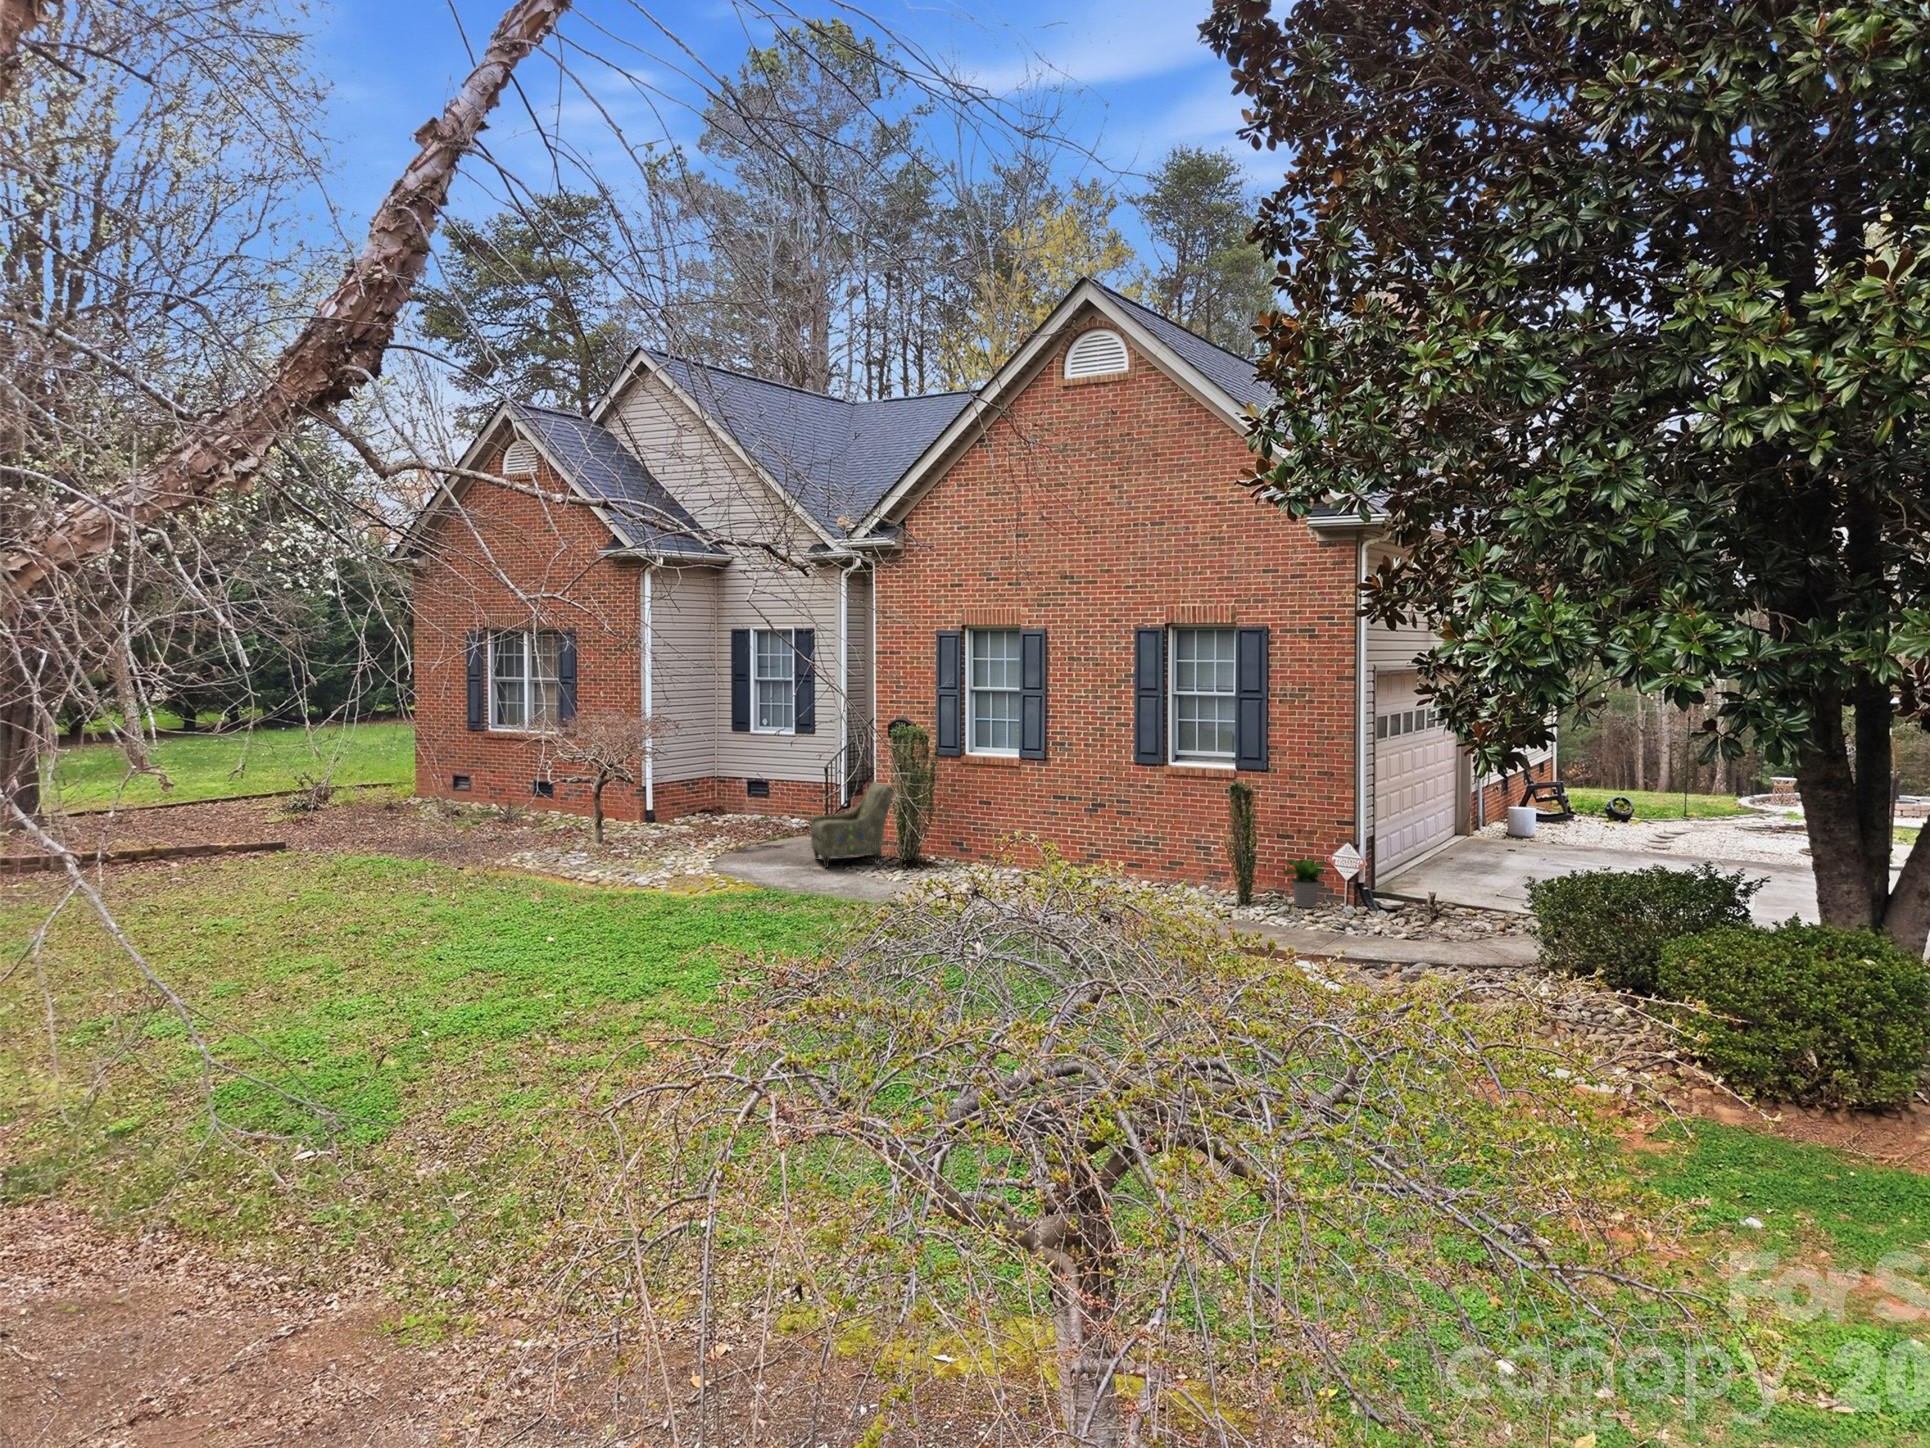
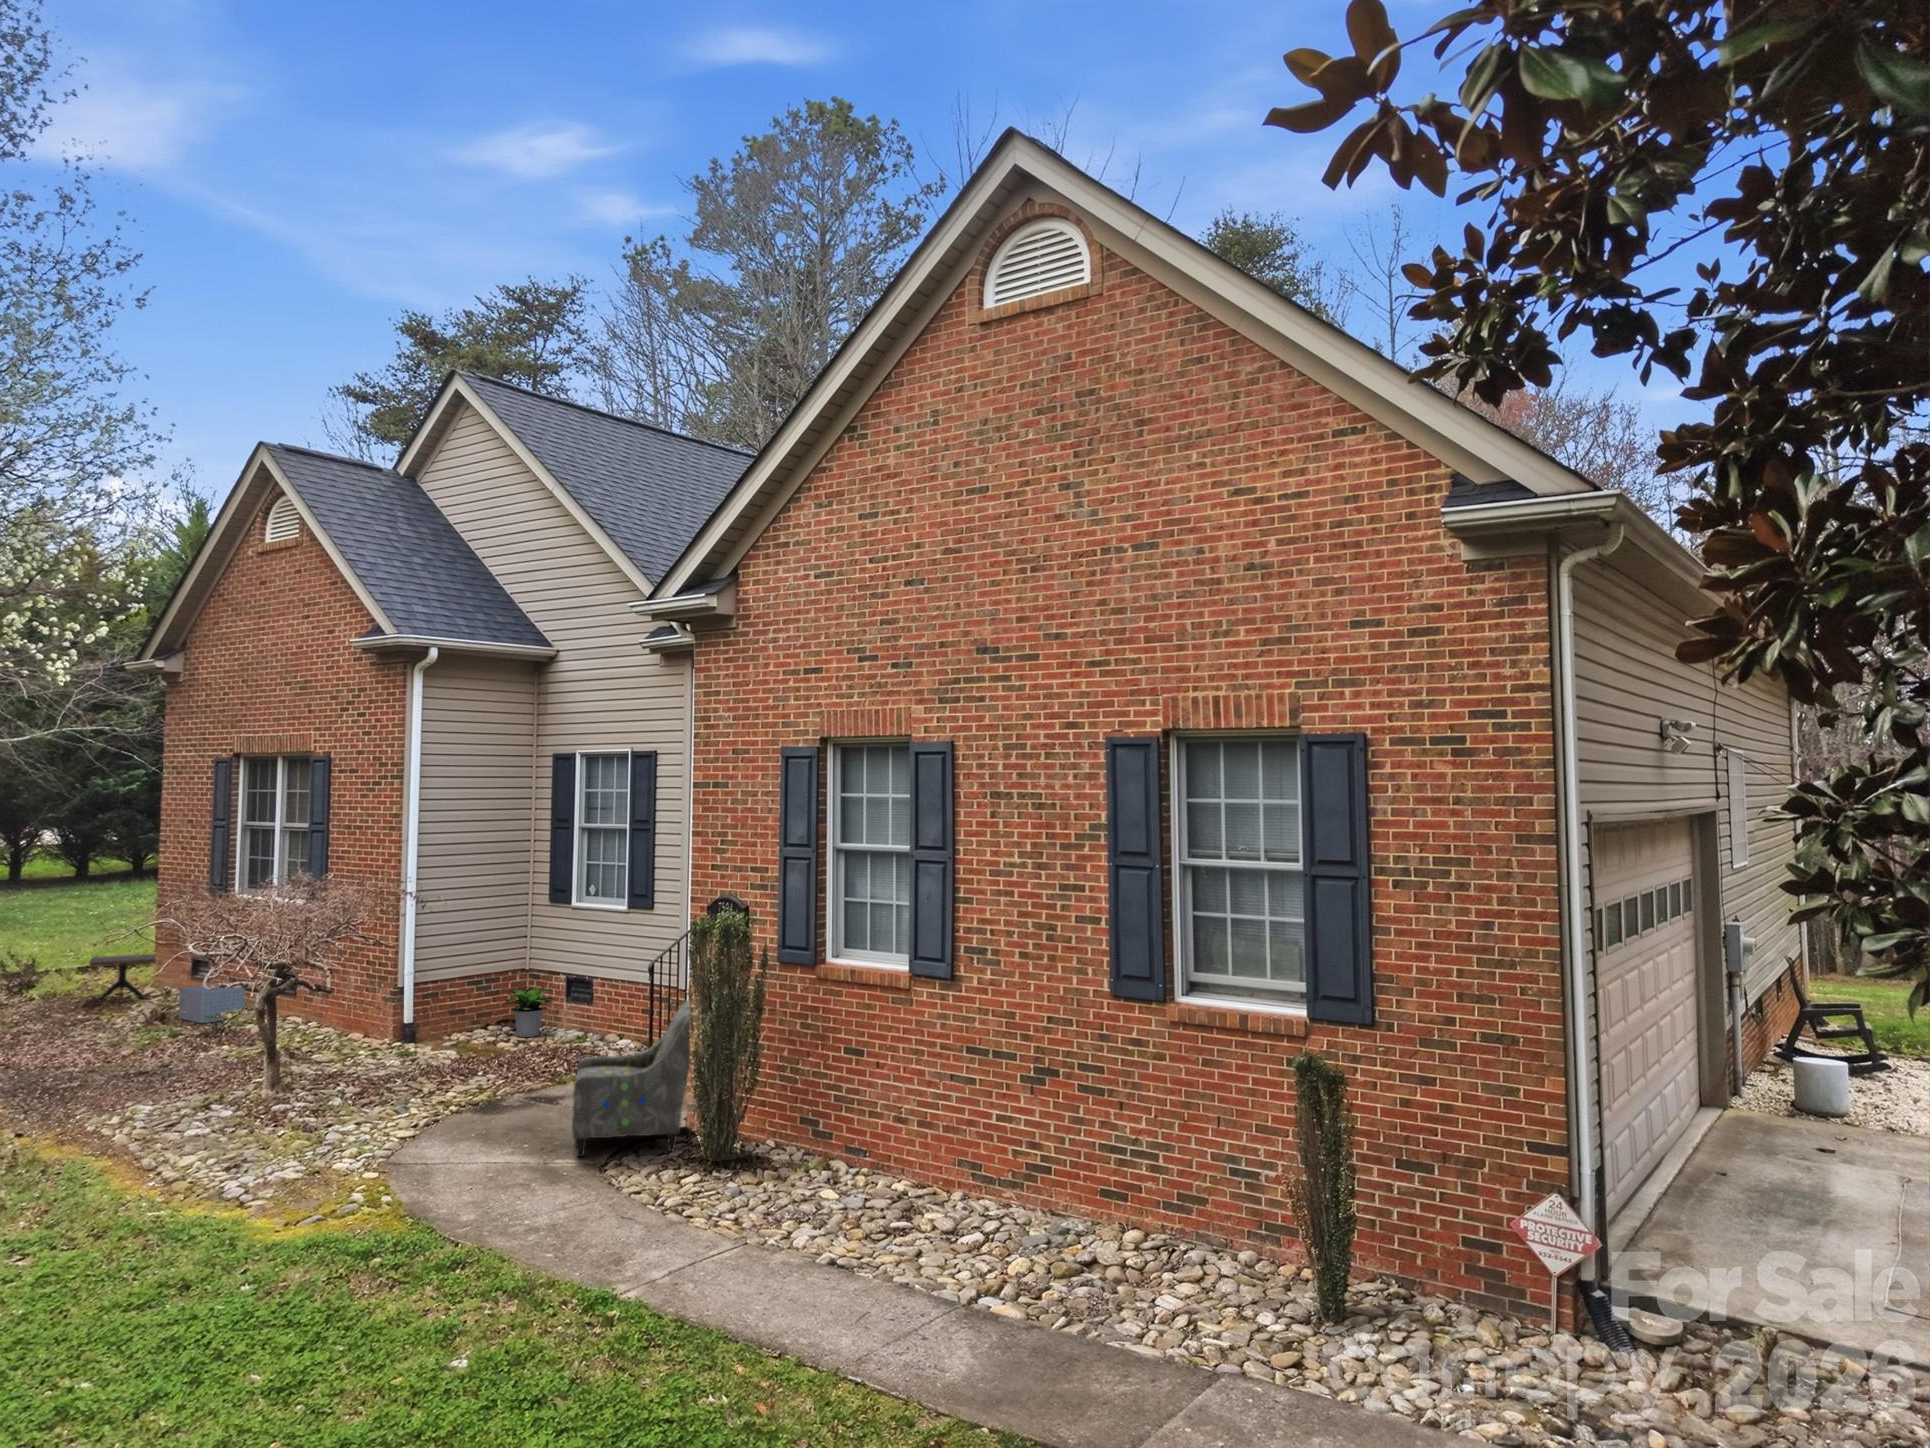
side table: none [370,775,424,809] -> present [89,954,156,1001]
storage box: none [461,792,510,818] -> present [178,986,245,1023]
potted plant: present [1283,859,1330,908] -> present [506,988,553,1037]

